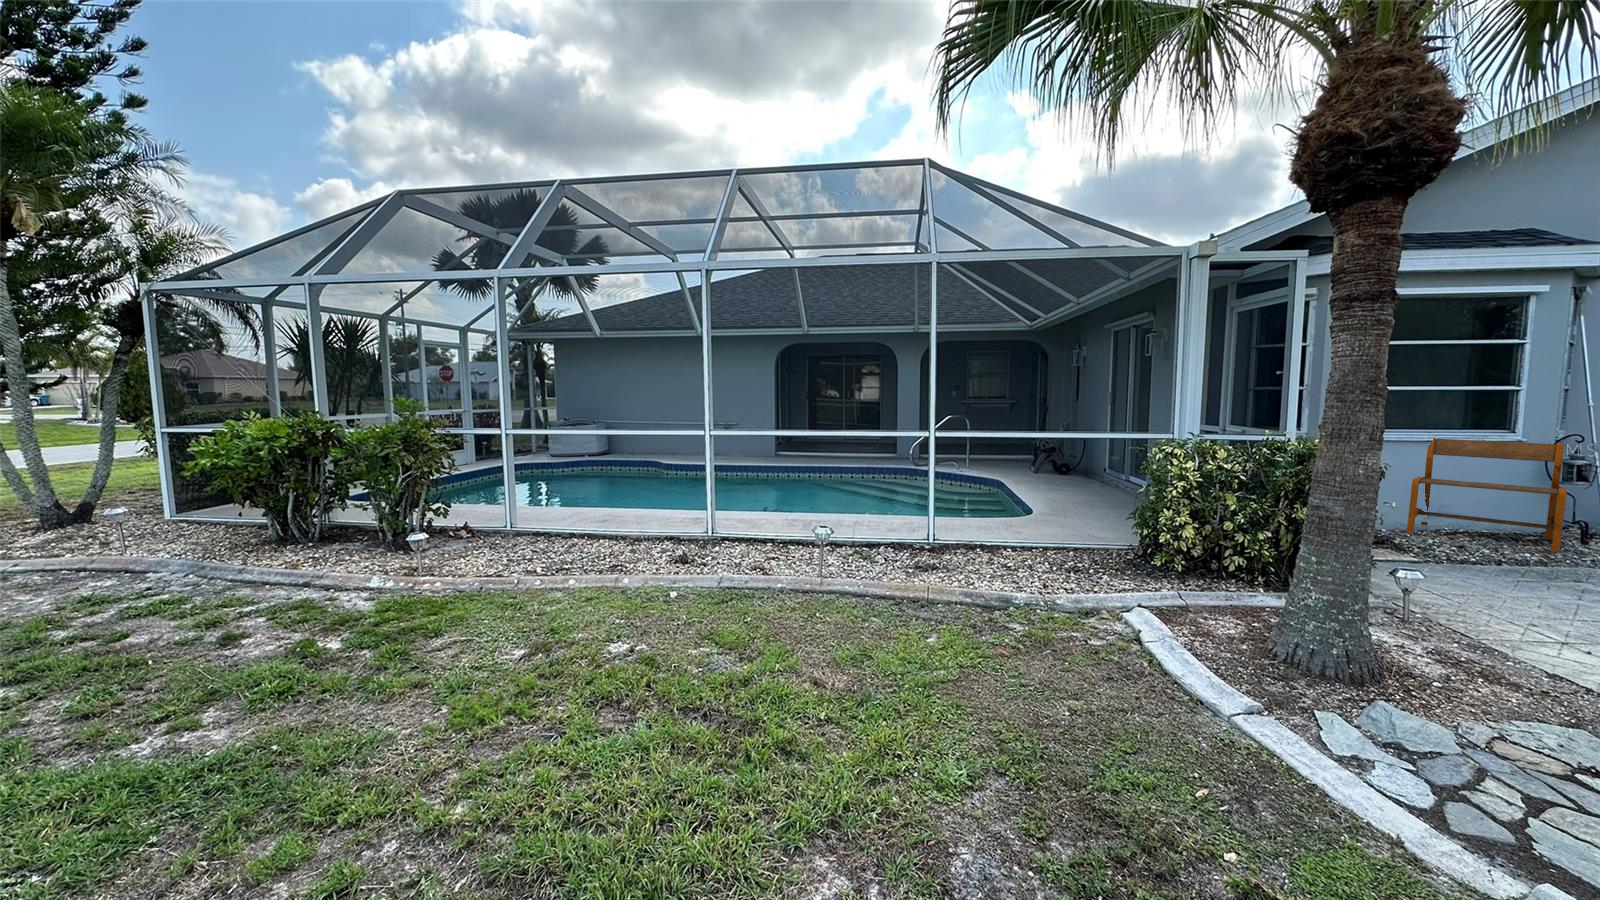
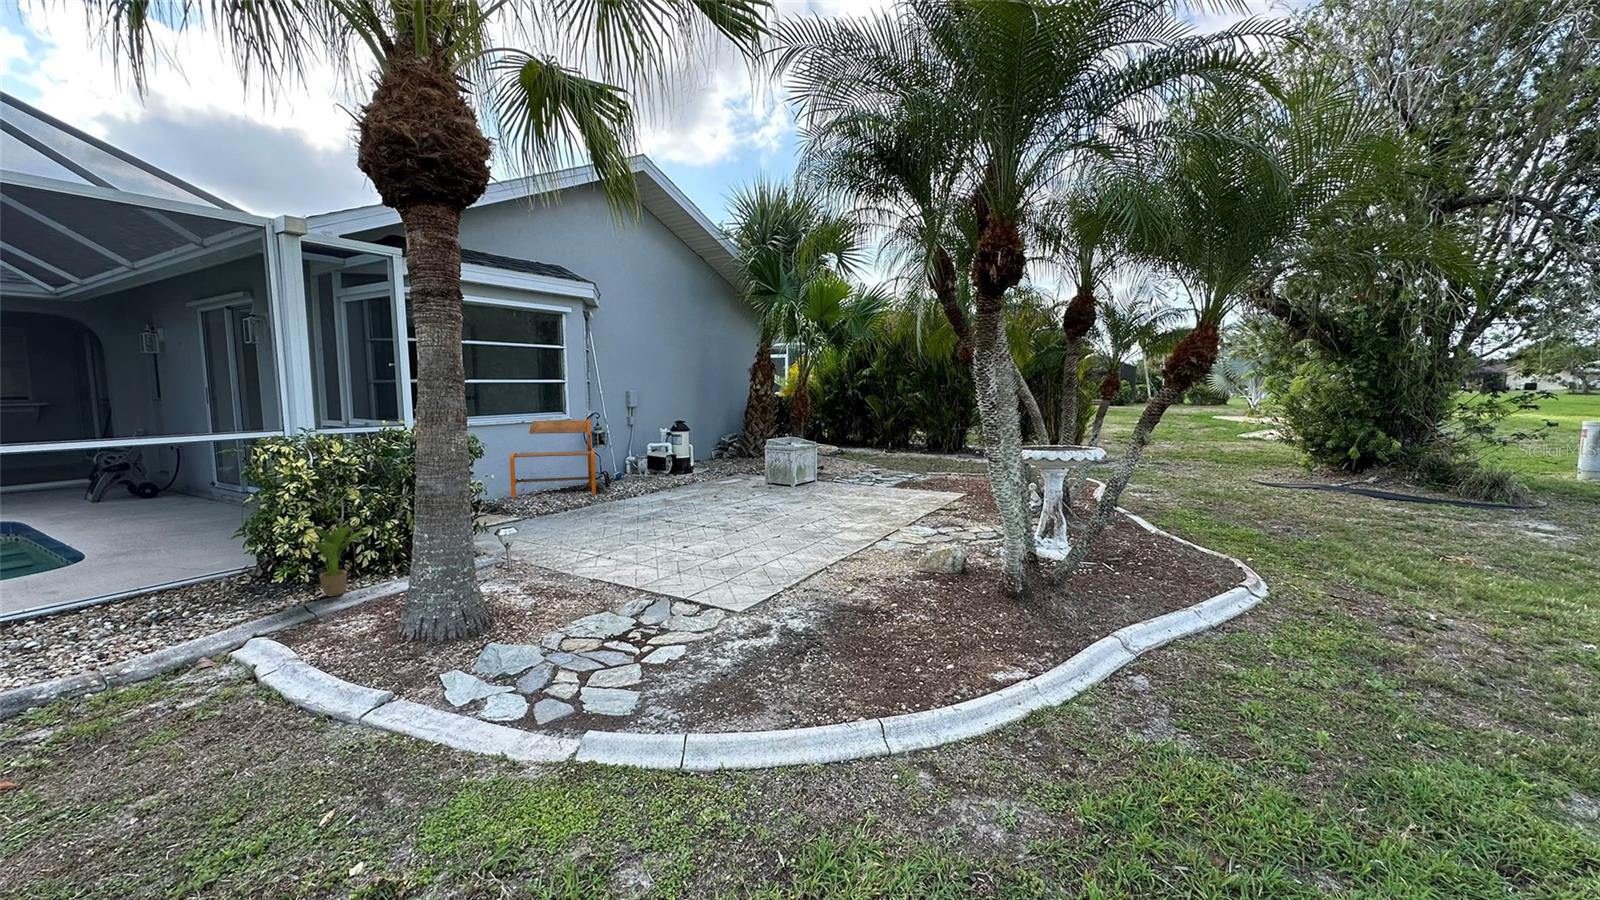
potted plant: none [1171,513,1247,592] -> present [296,520,372,596]

